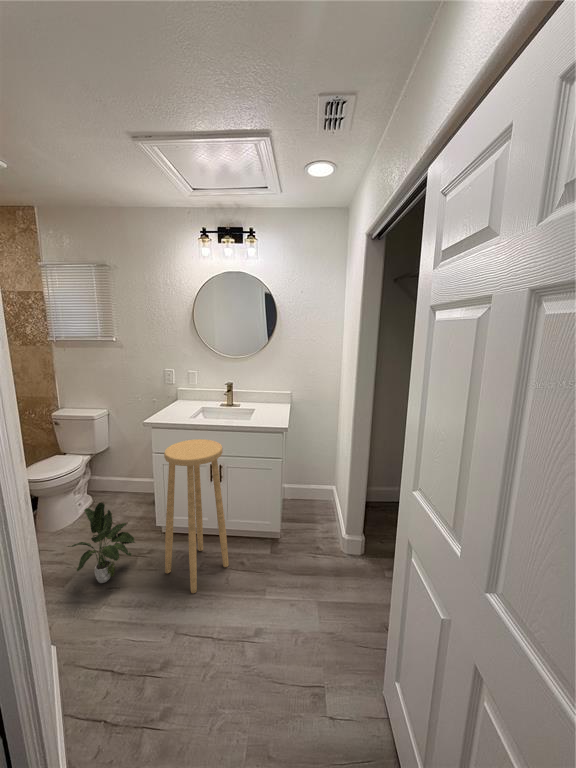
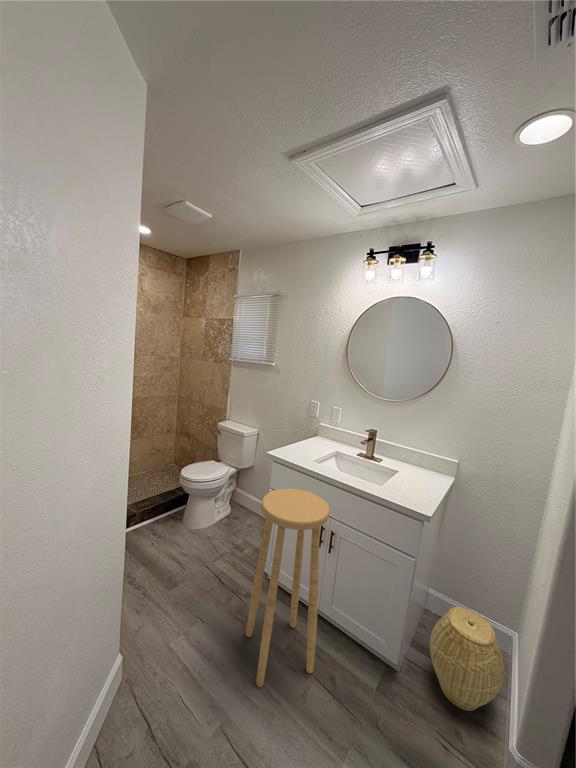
woven basket: none [295,480,335,536] -> present [430,607,504,711]
potted plant: present [67,503,135,583] -> none [167,525,231,609]

